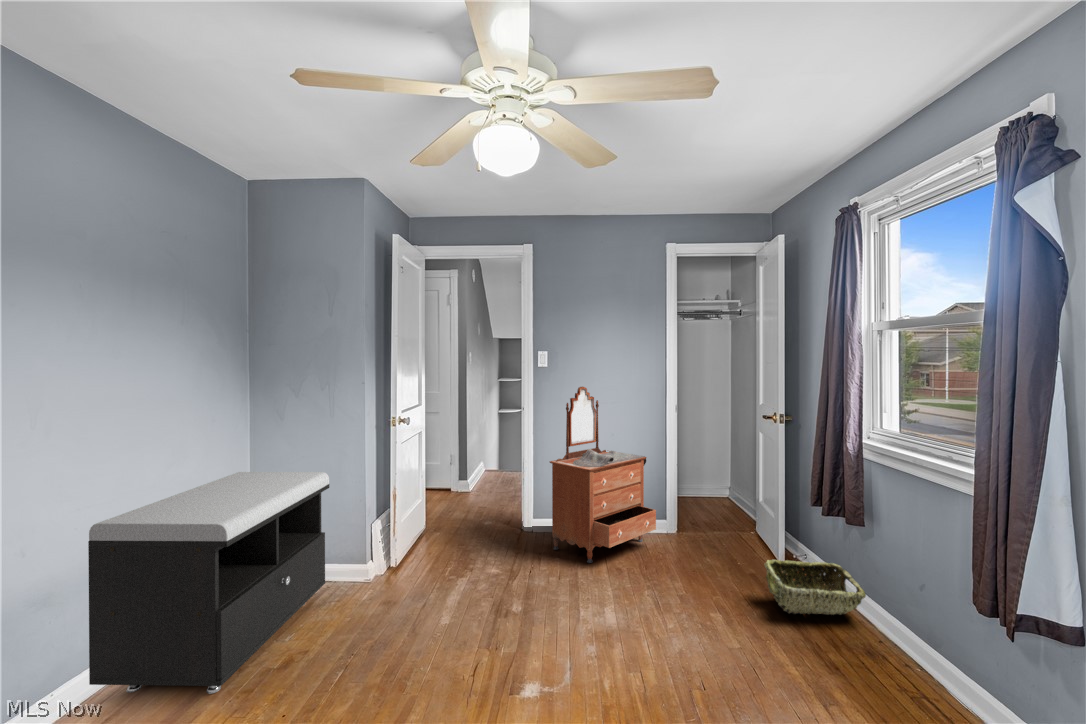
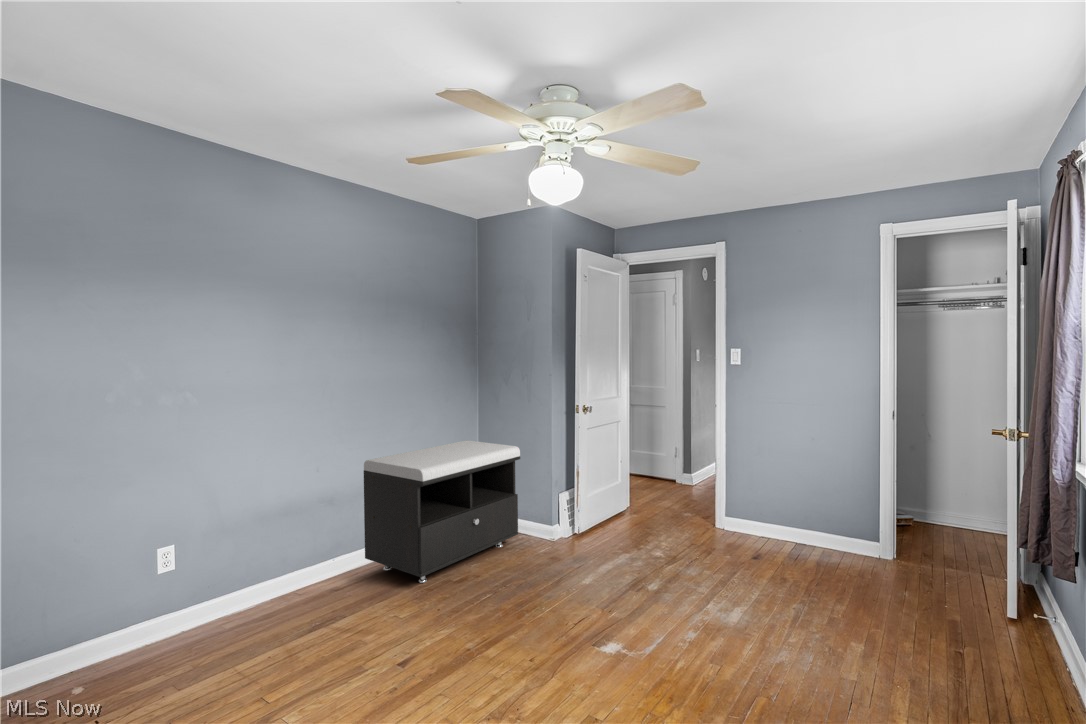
dresser: present [550,387,656,563] -> none [726,385,852,570]
woven basket: present [764,560,866,615] -> none [936,604,1071,694]

